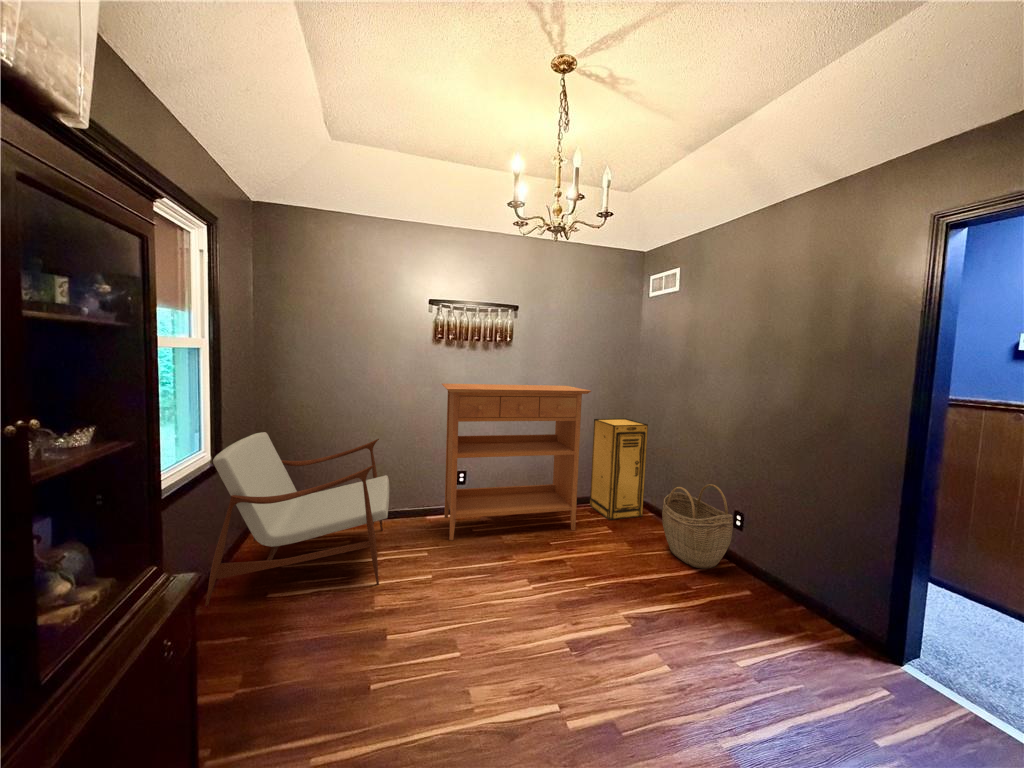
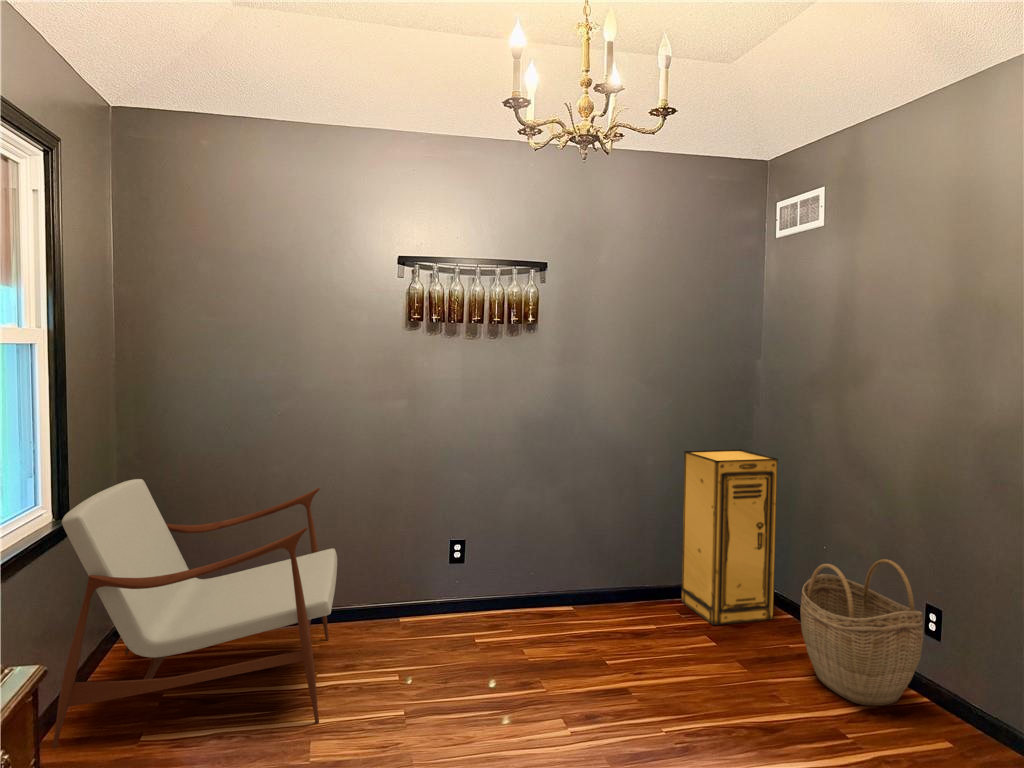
console table: present [442,384,591,540] -> none [421,395,672,656]

